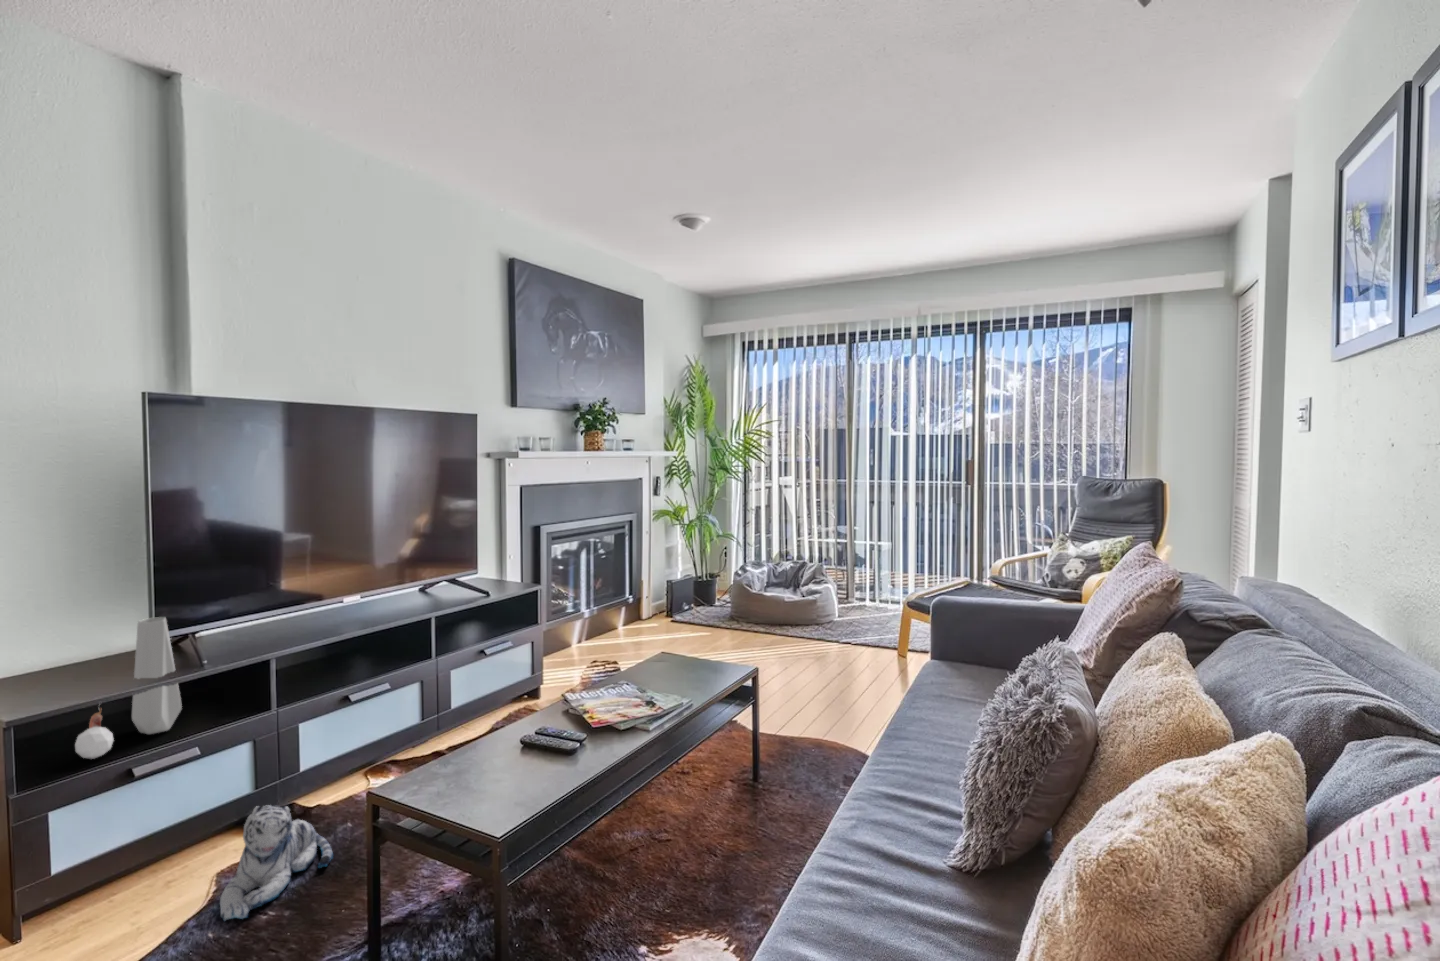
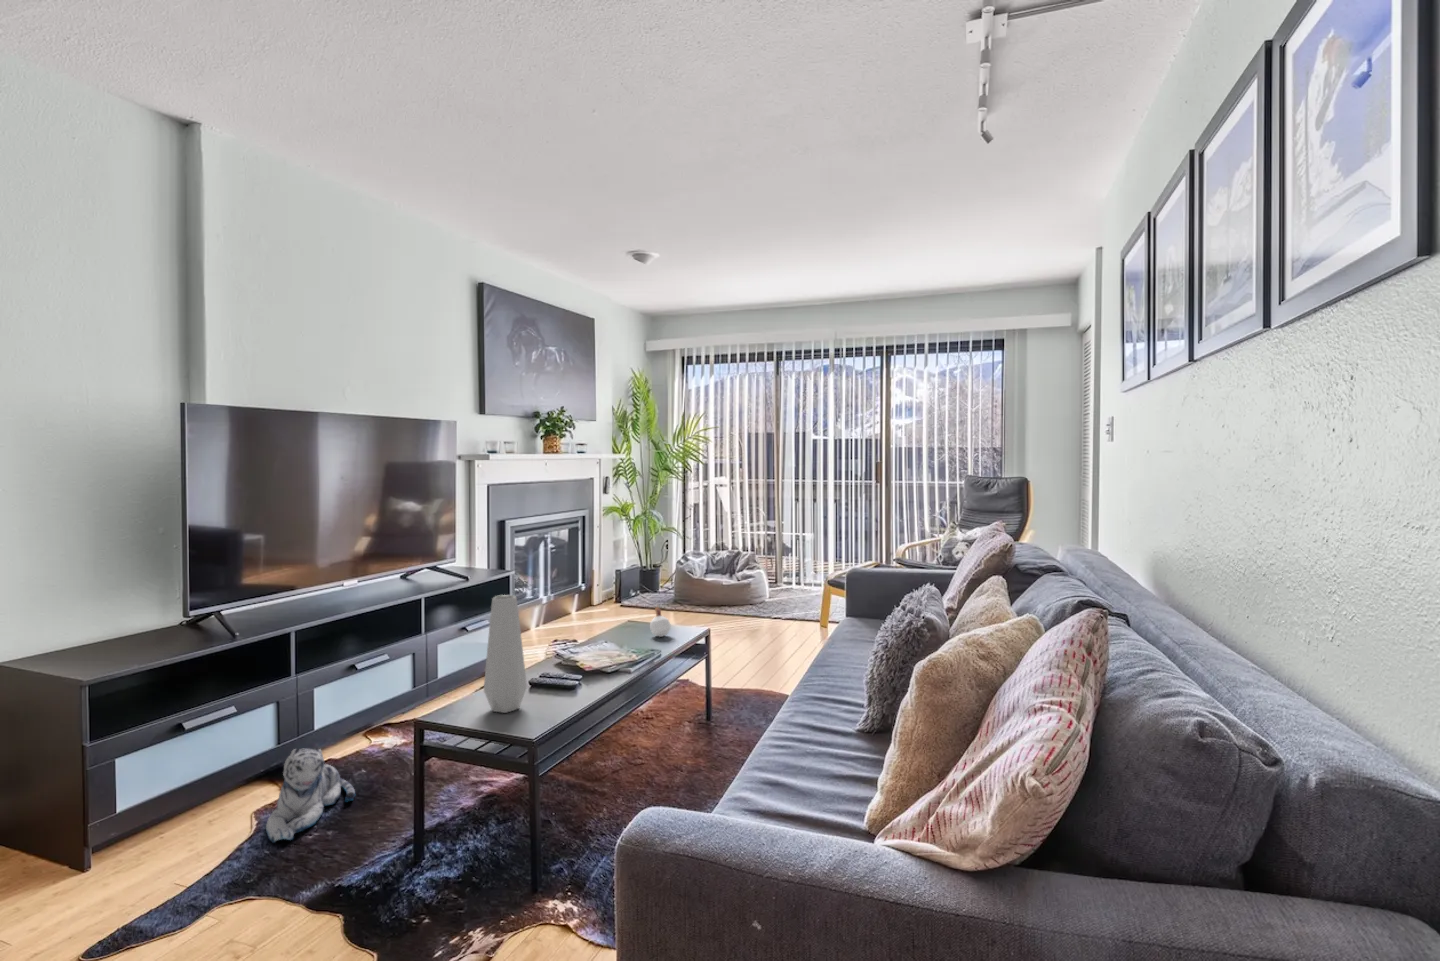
vase: present [132,617,182,734] -> present [484,595,527,713]
candle: present [75,708,113,759] -> present [650,607,670,637]

